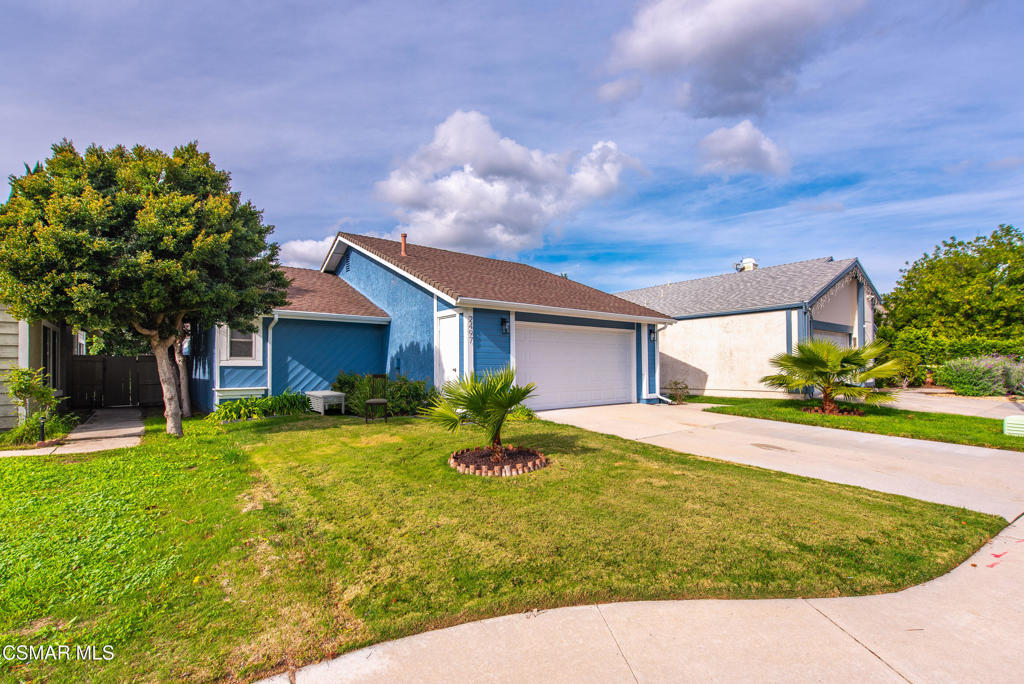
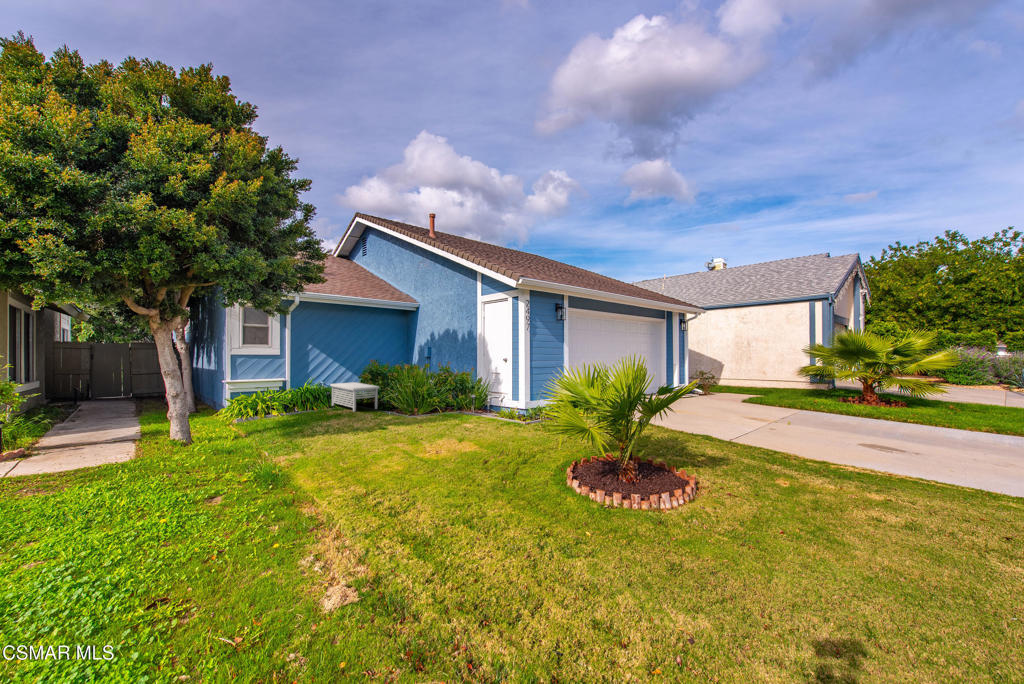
chair: present [366,374,388,423] -> none [412,365,438,422]

